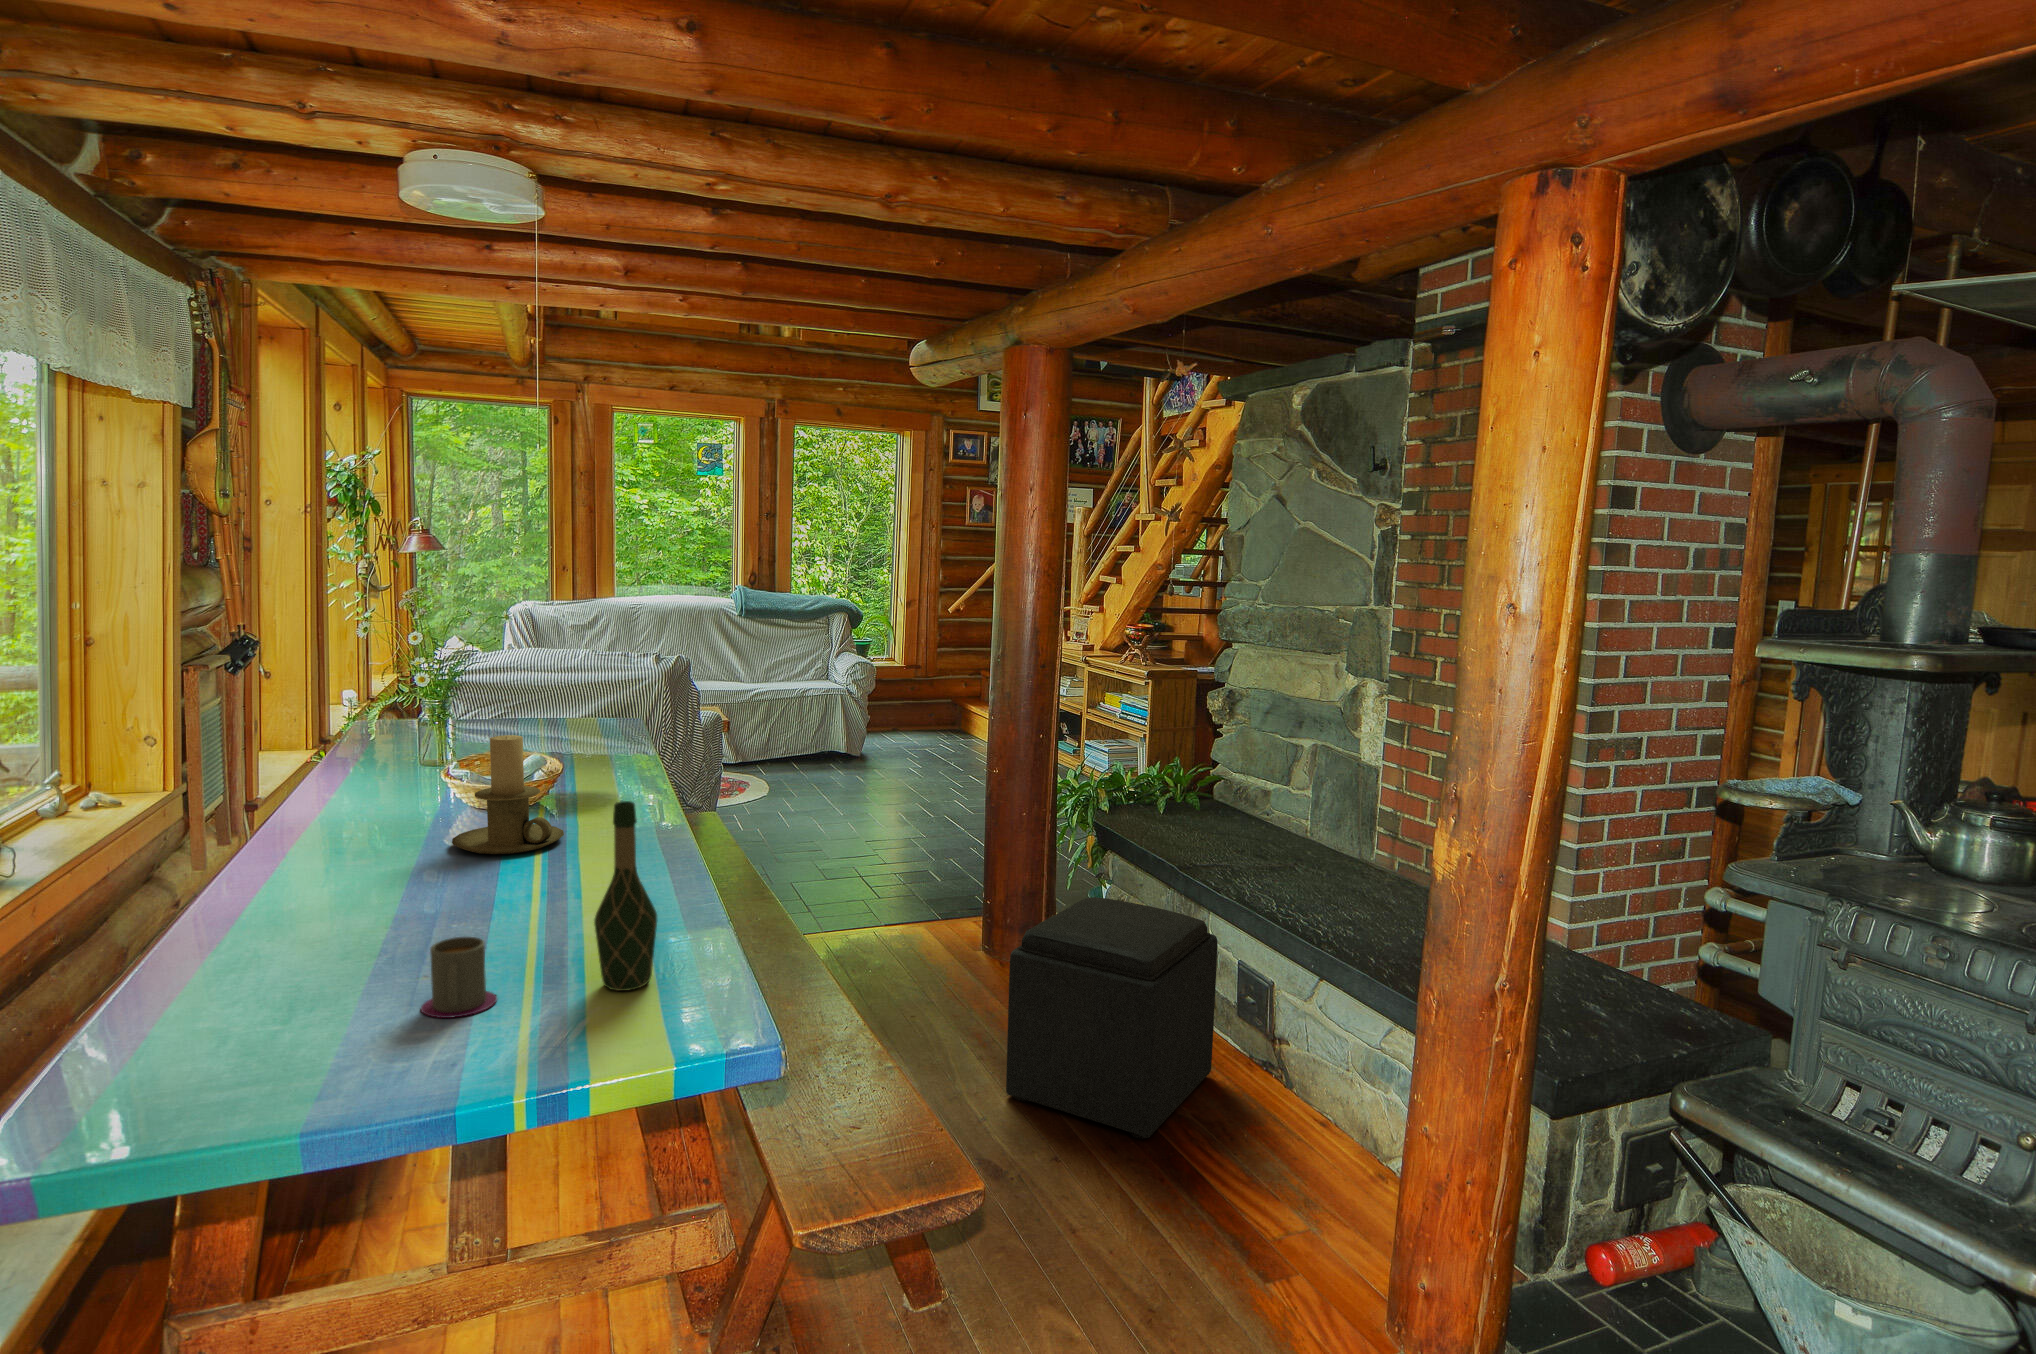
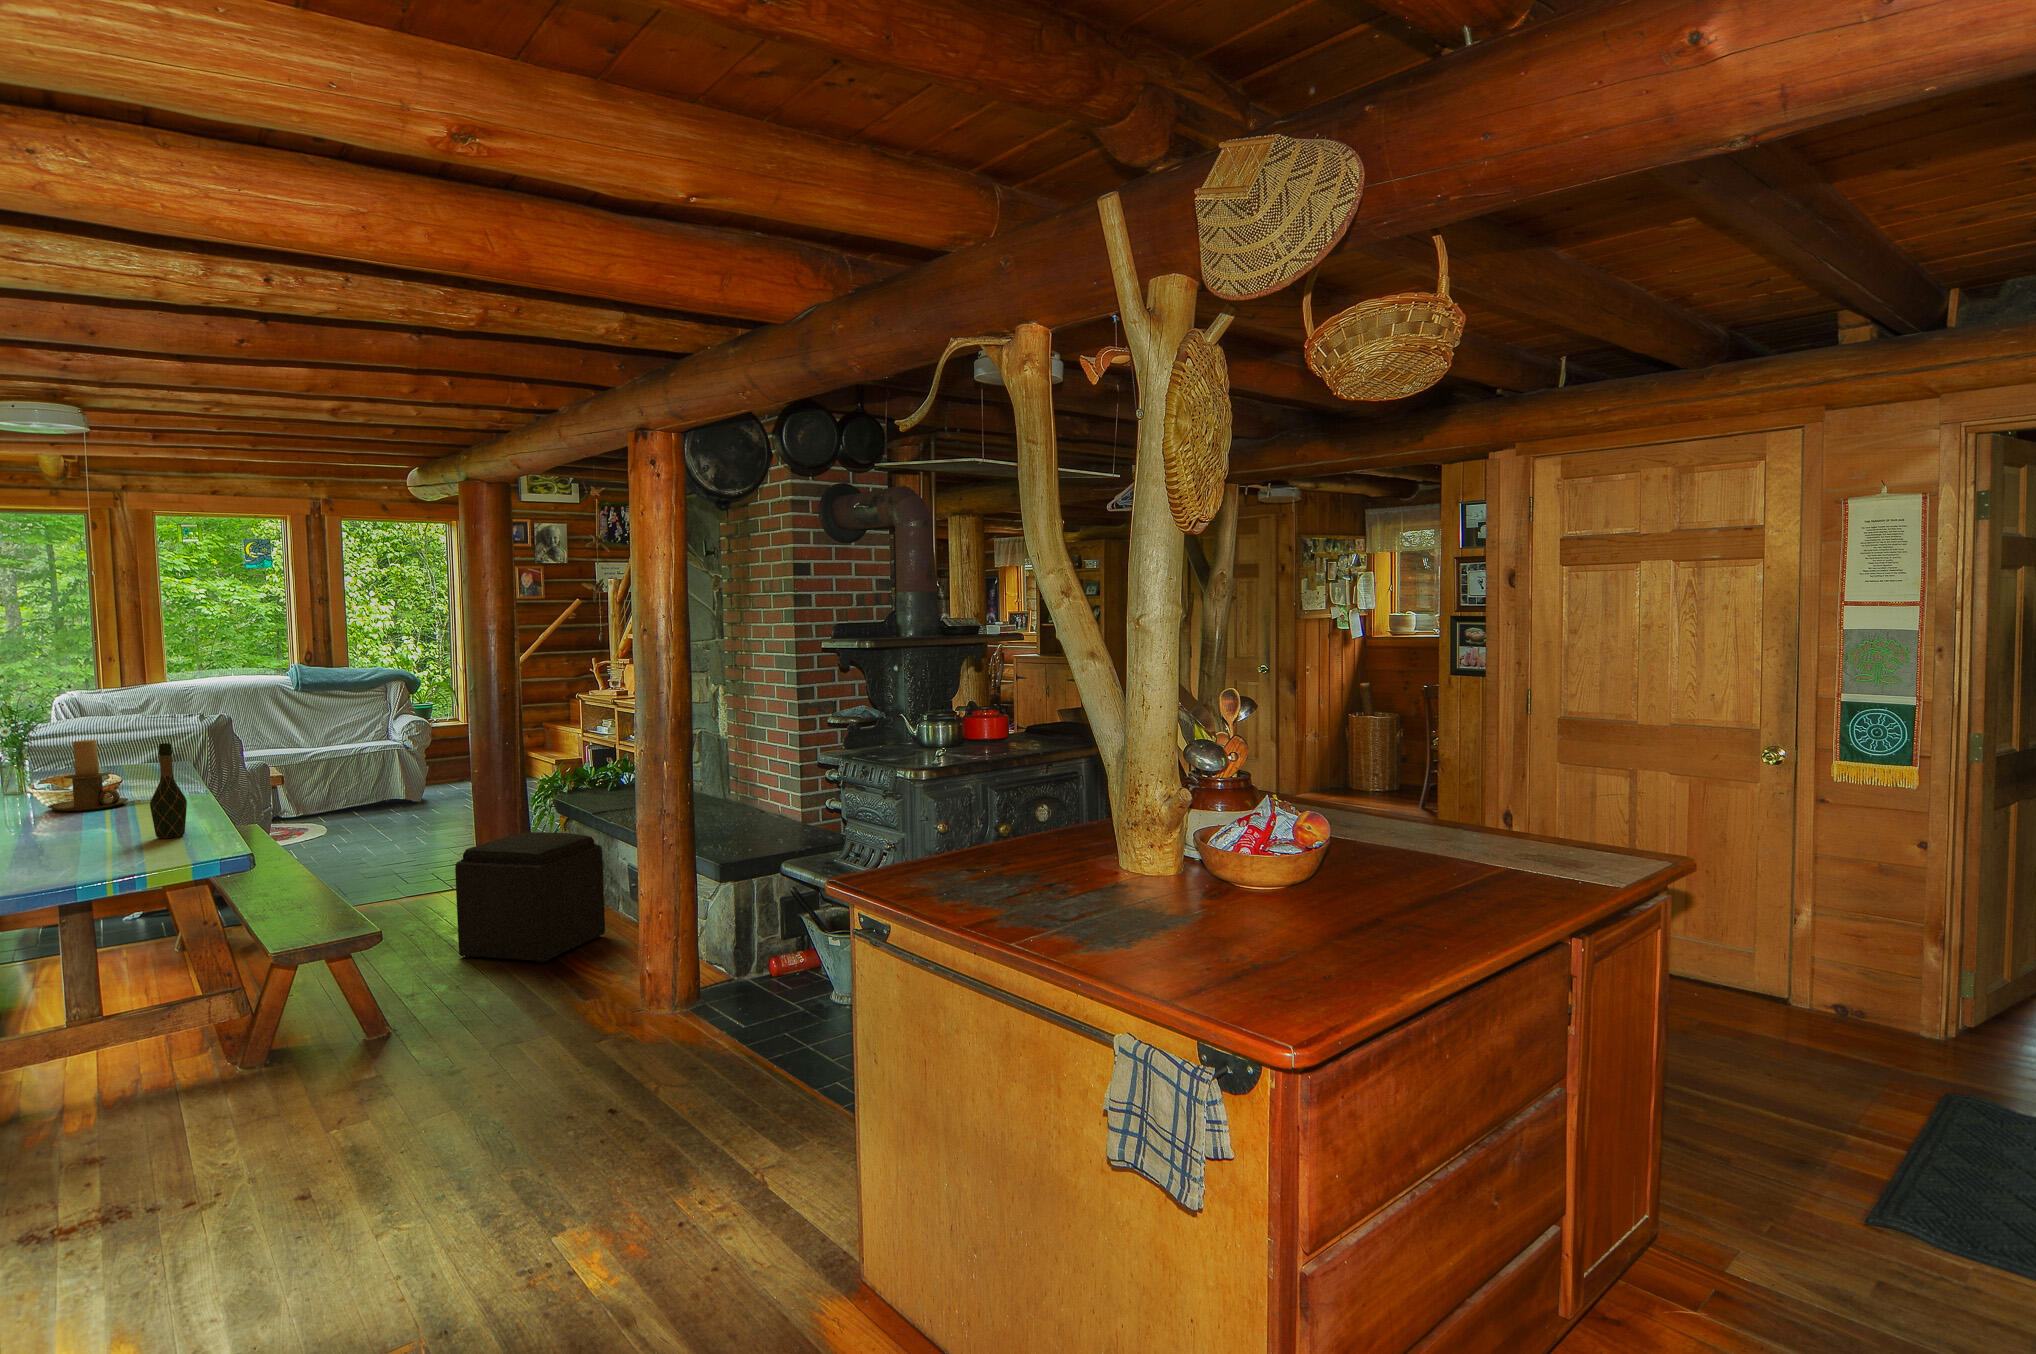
mug: present [421,937,497,1018] -> none [51,815,95,851]

